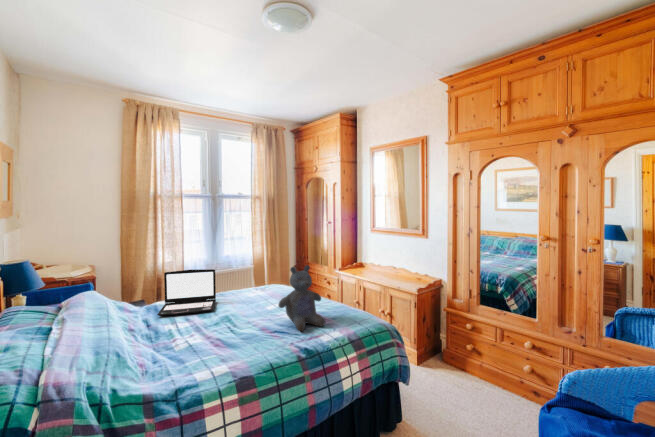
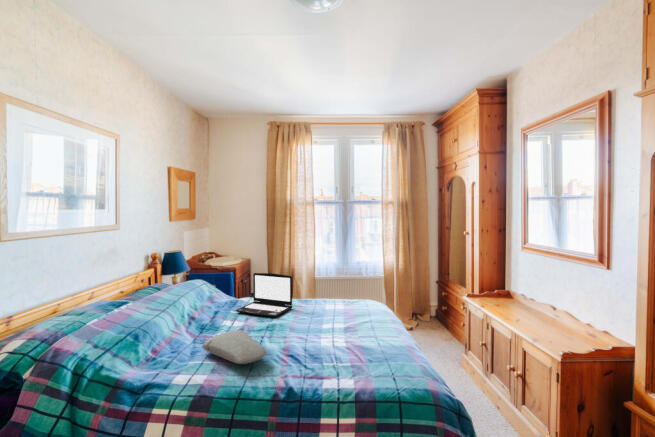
stuffed bear: present [278,265,325,331] -> none [302,286,357,367]
pillow: none [186,323,265,349] -> present [203,330,267,364]

